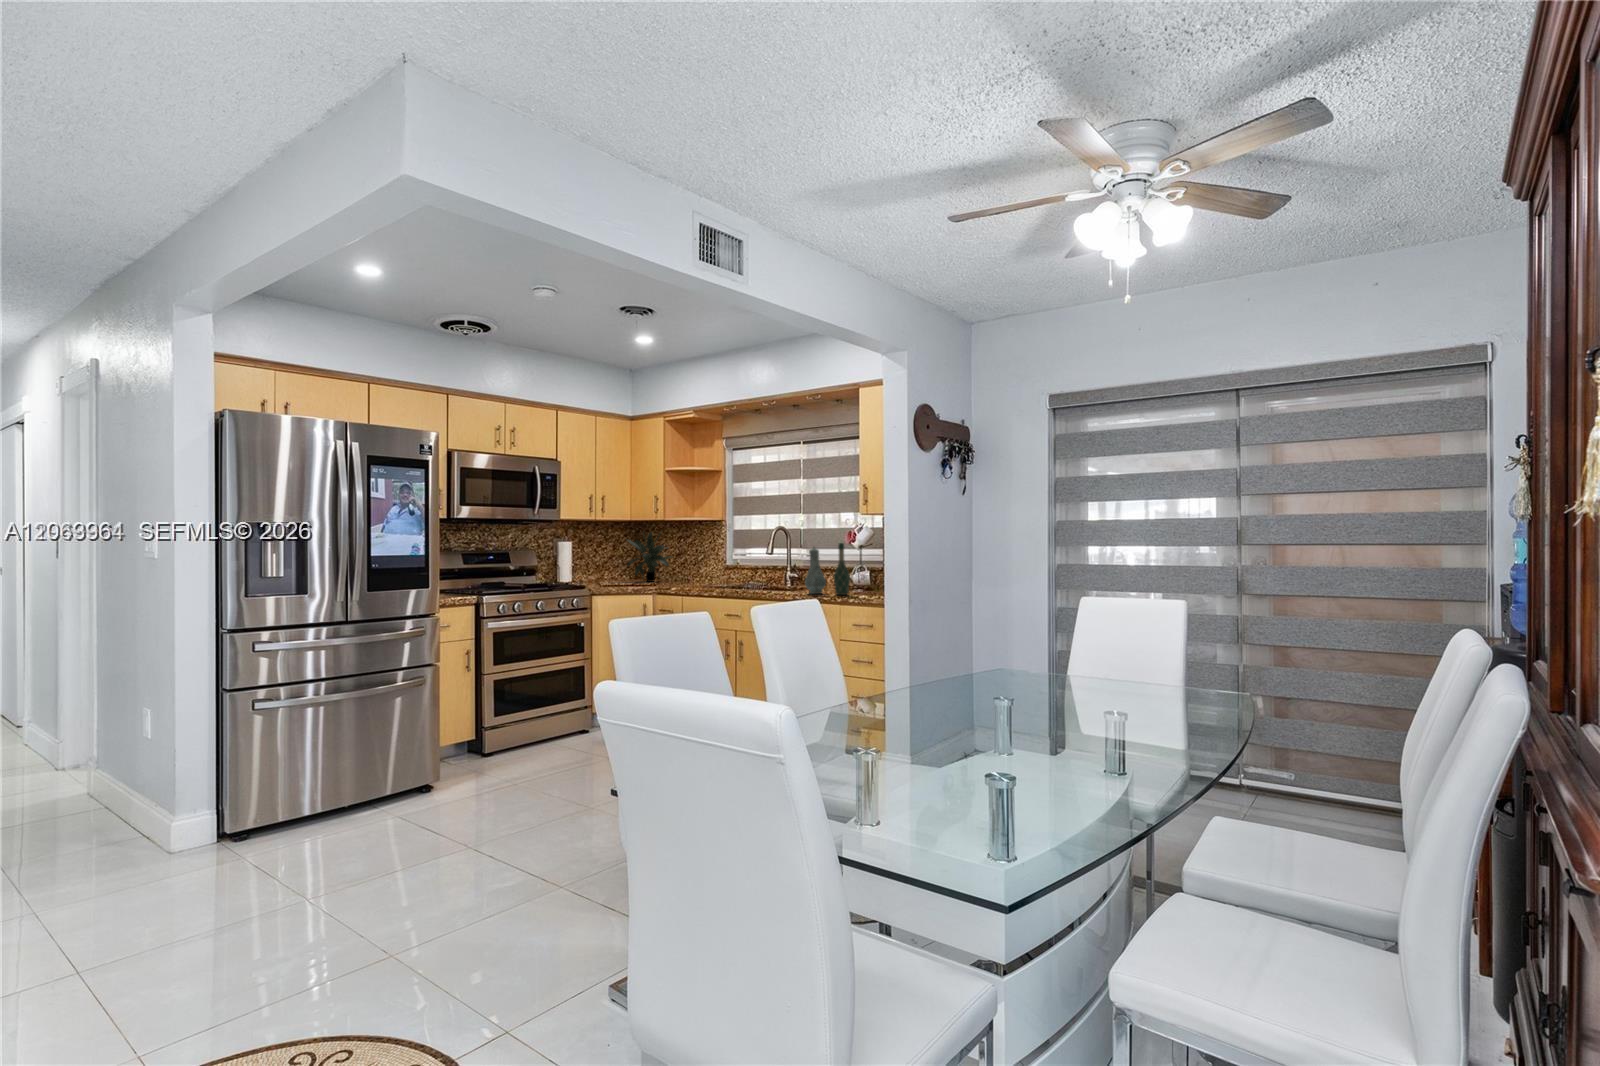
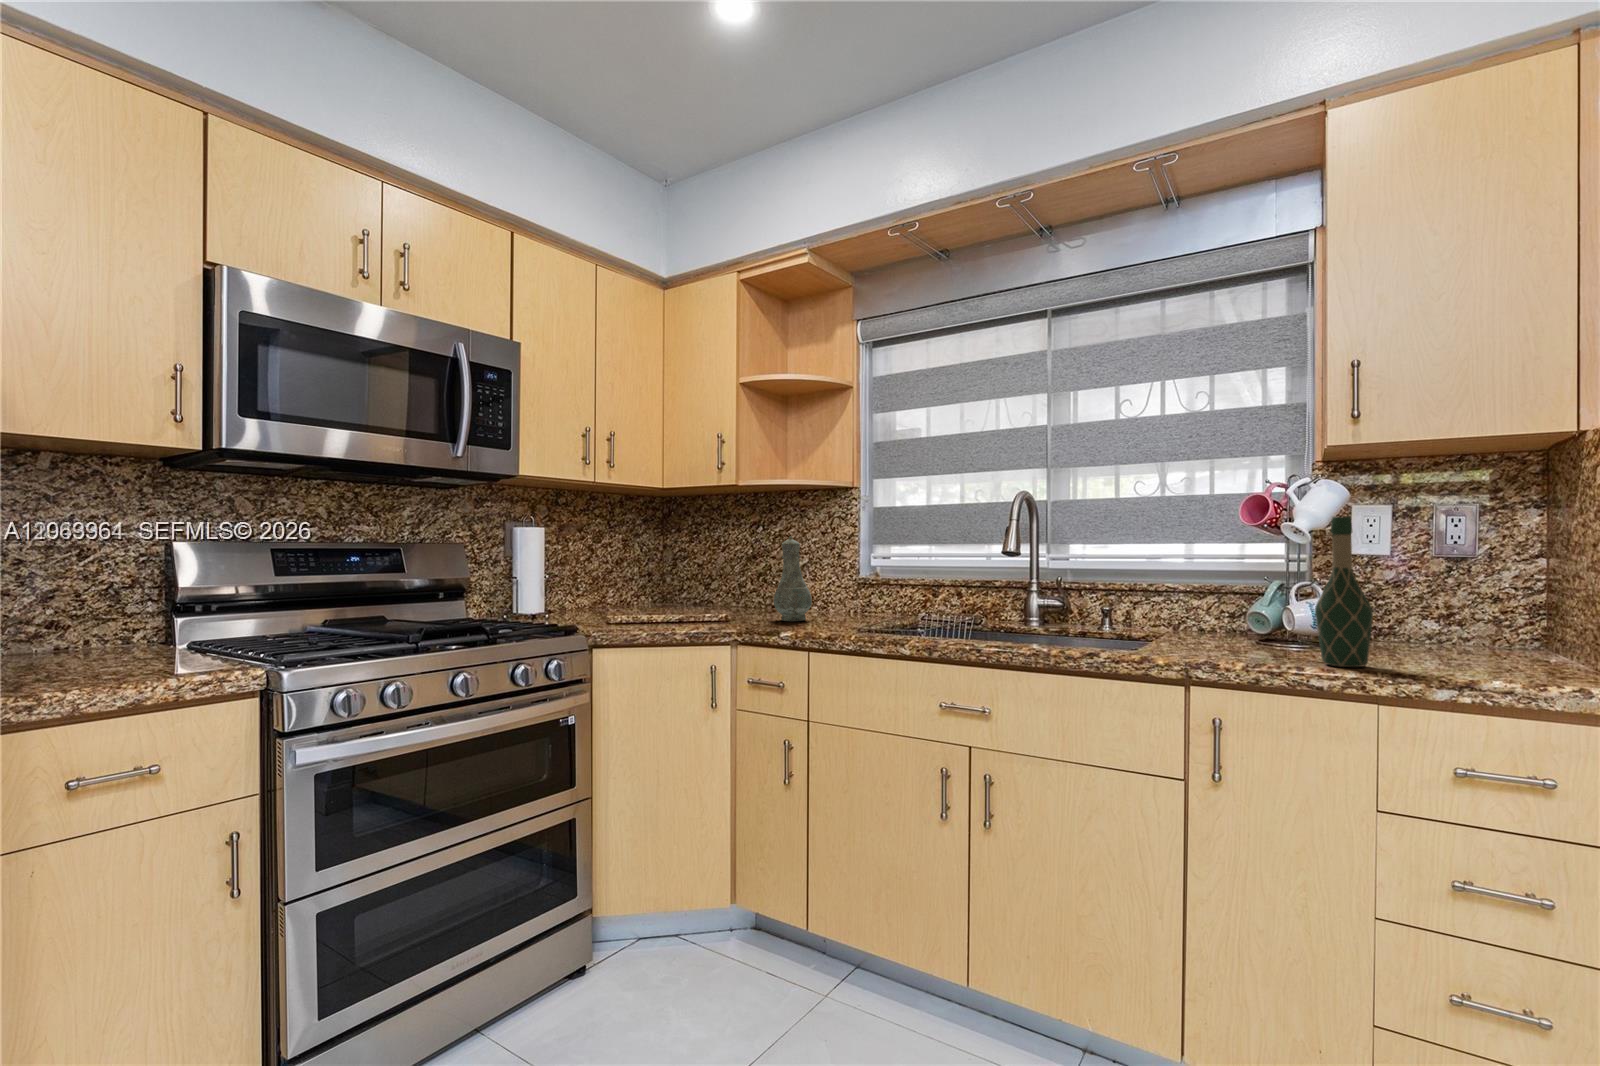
potted plant: present [627,533,672,582] -> none [646,509,738,608]
vase: present [805,547,826,594] -> present [774,536,812,621]

